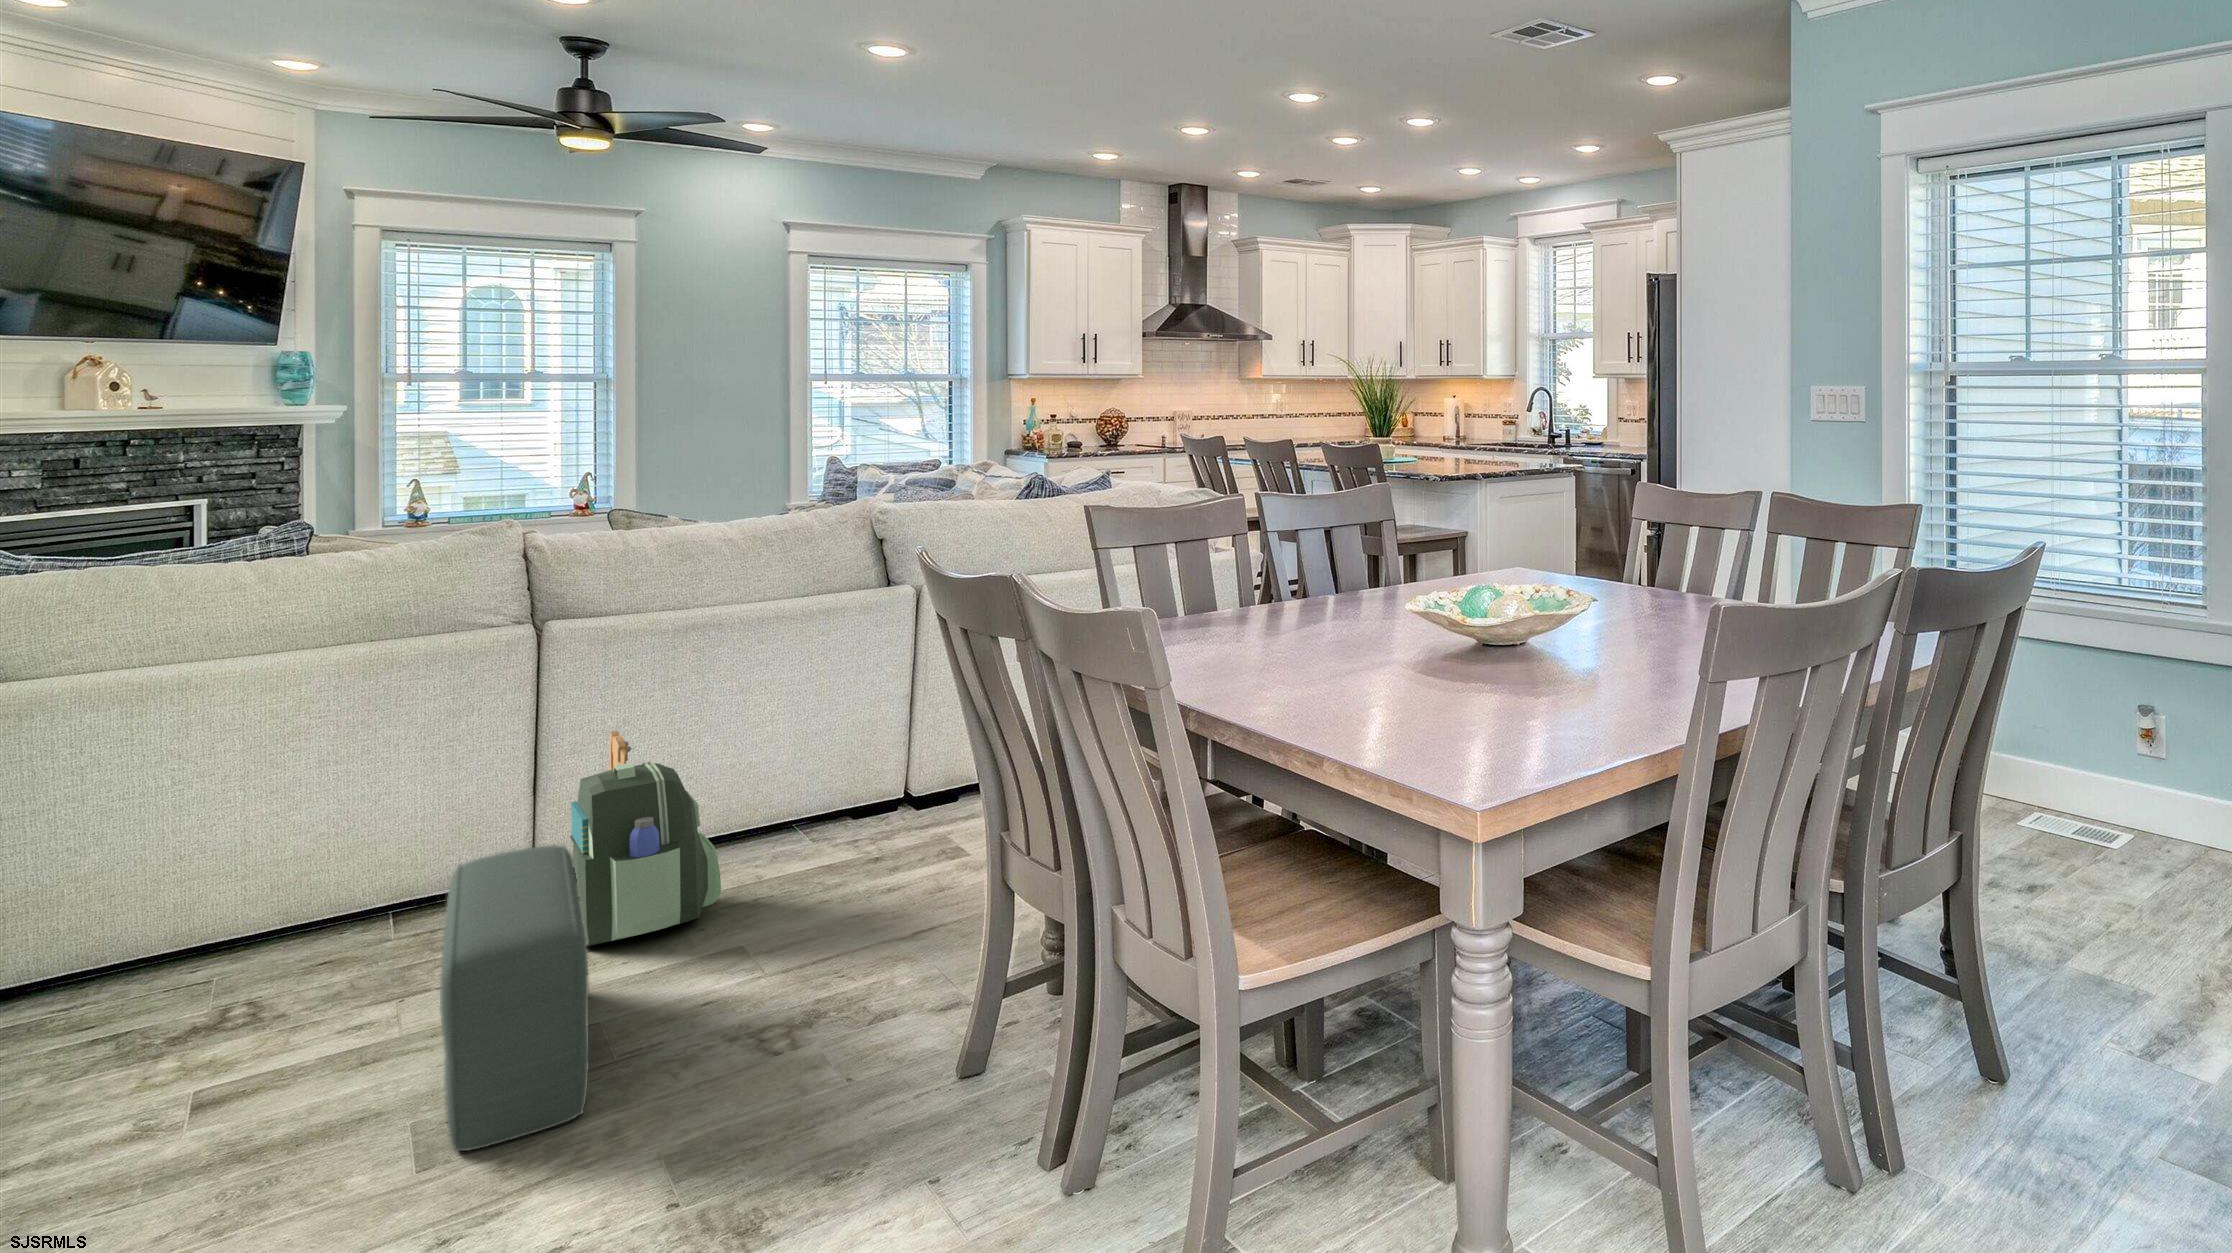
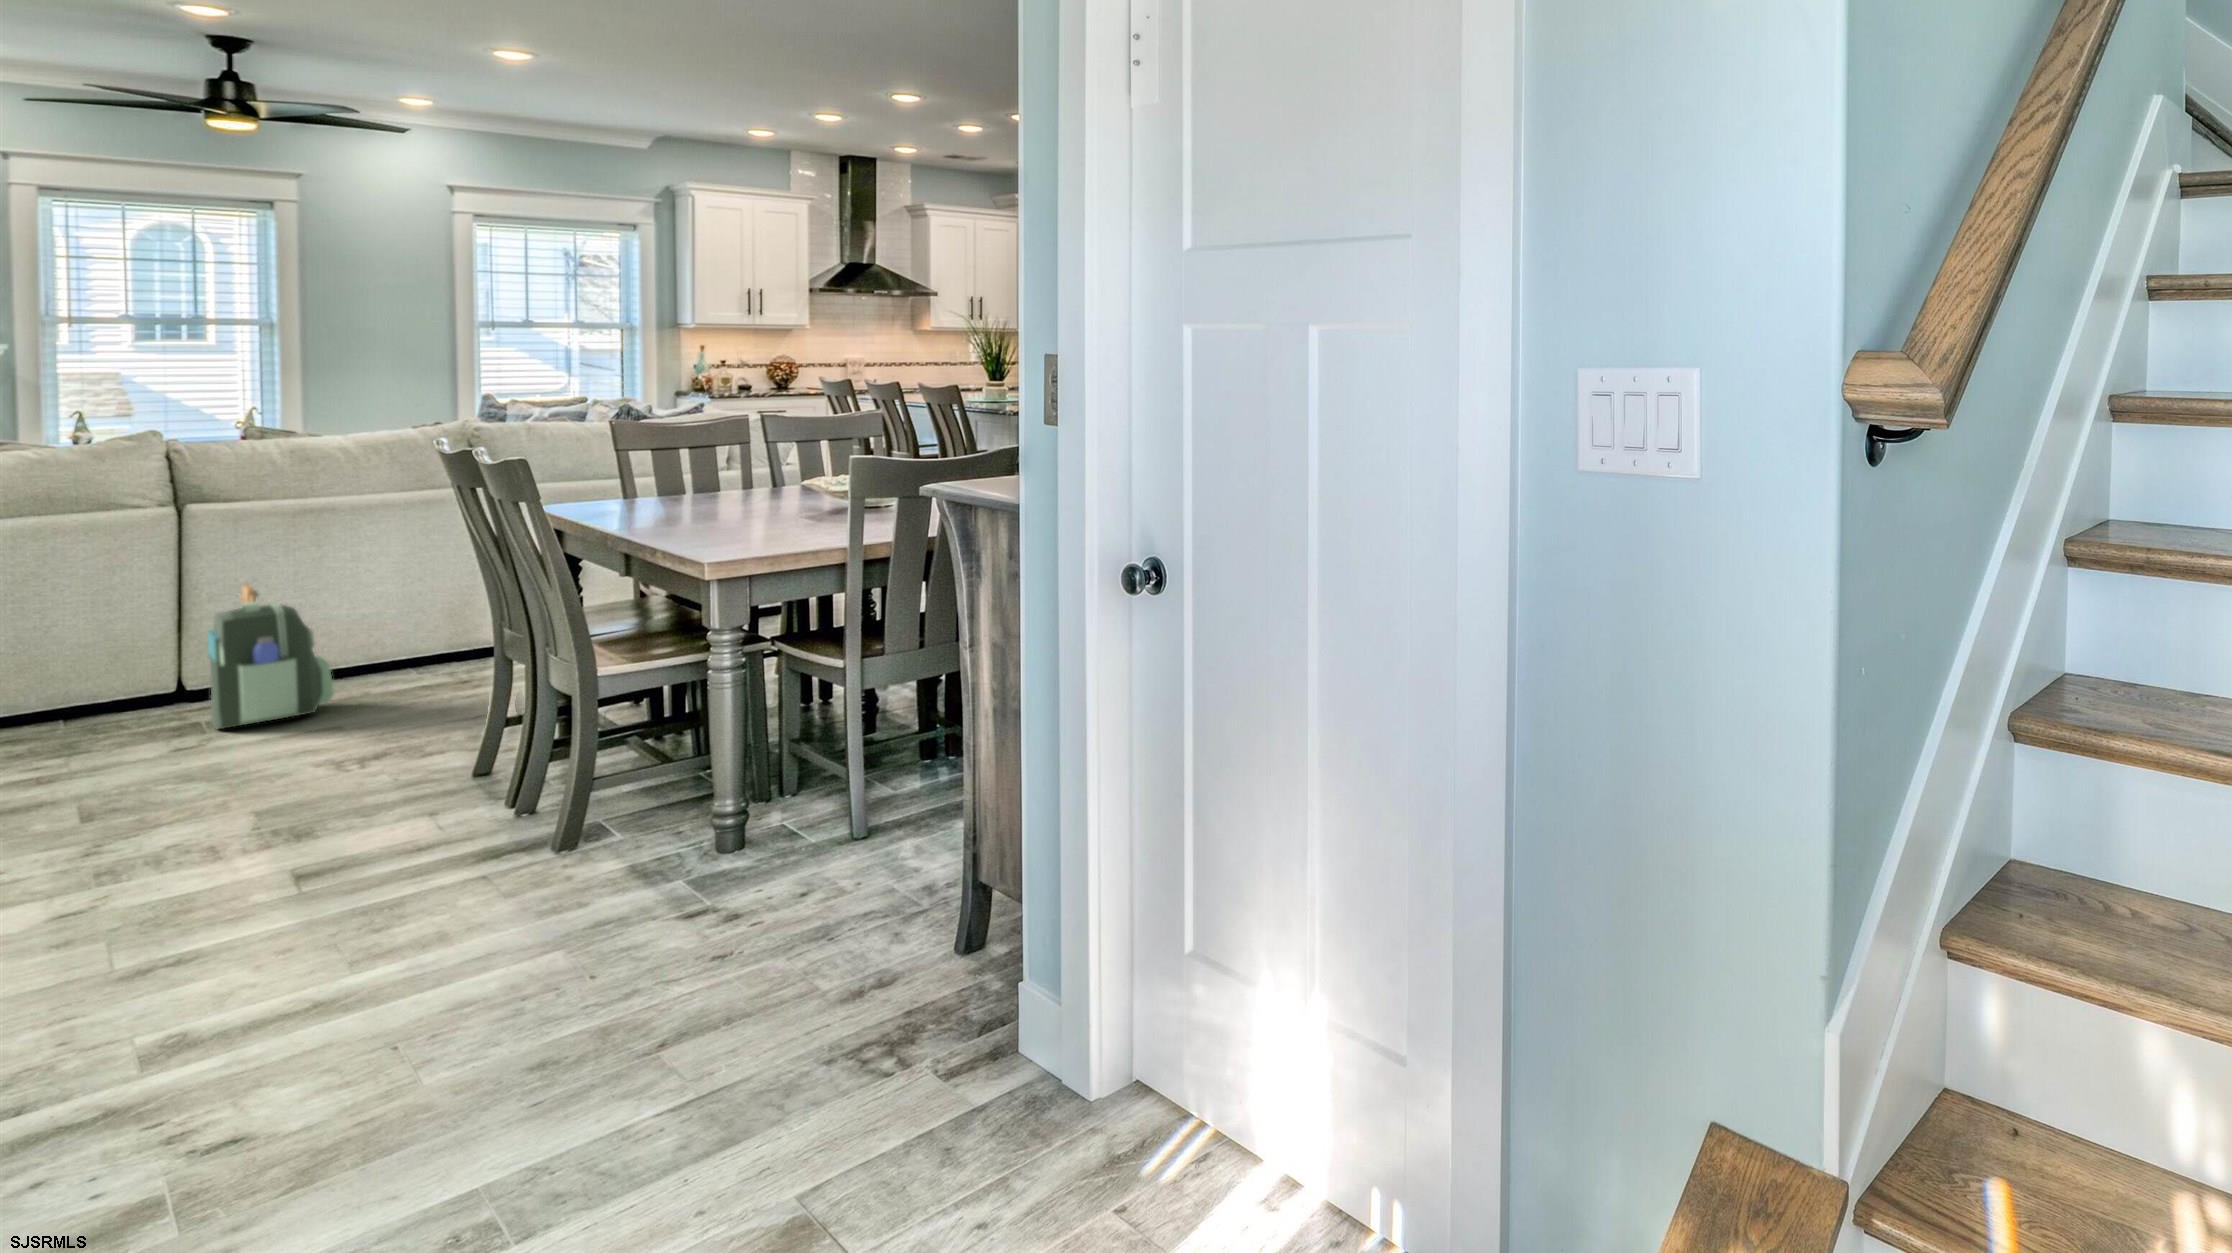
pouf: present [440,845,589,1151] -> none [94,647,206,817]

